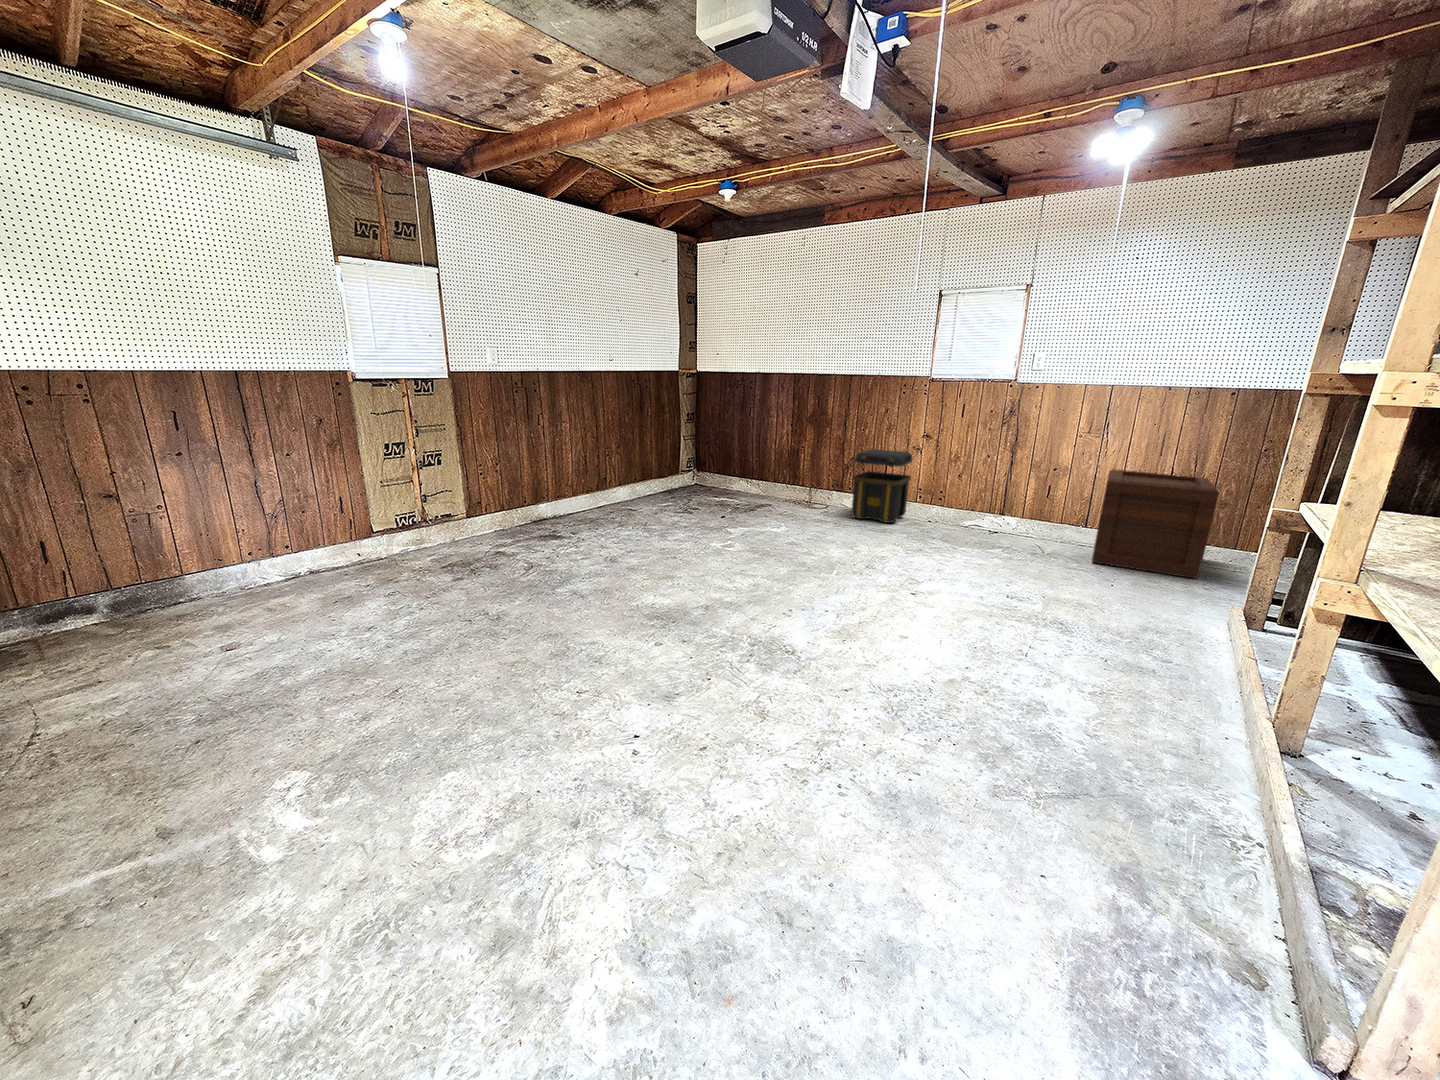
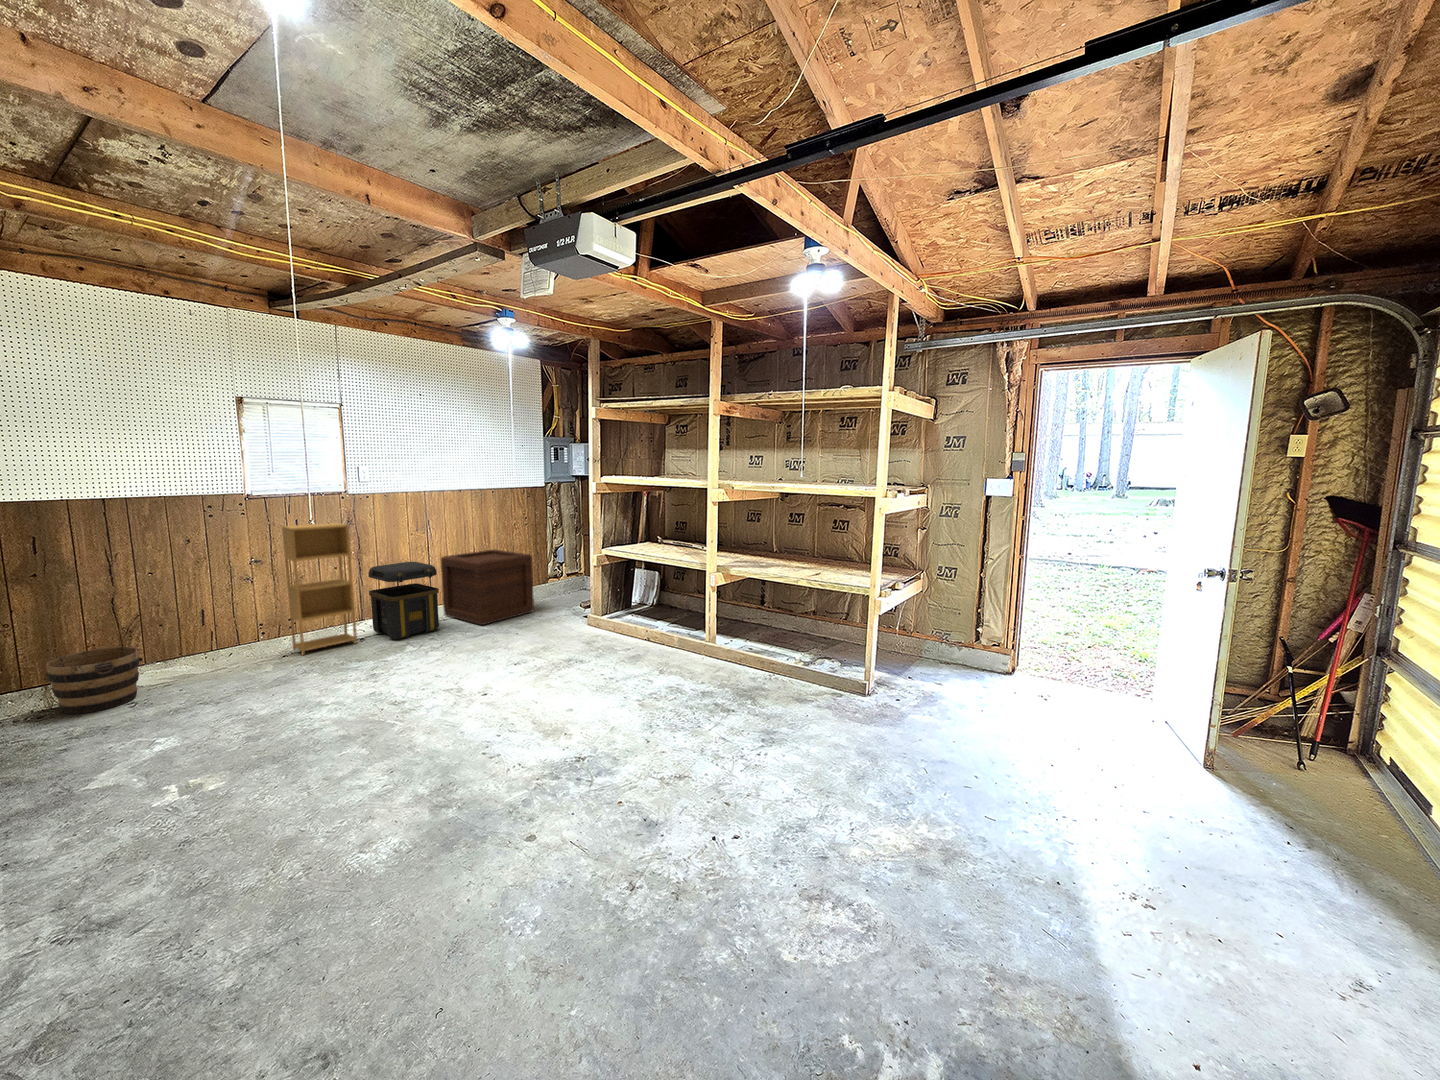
shelving unit: none [927,408,996,532] -> present [282,523,357,655]
toolbox: present [851,449,912,523] -> present [368,562,439,639]
bucket: none [799,475,839,511] -> present [46,647,139,714]

